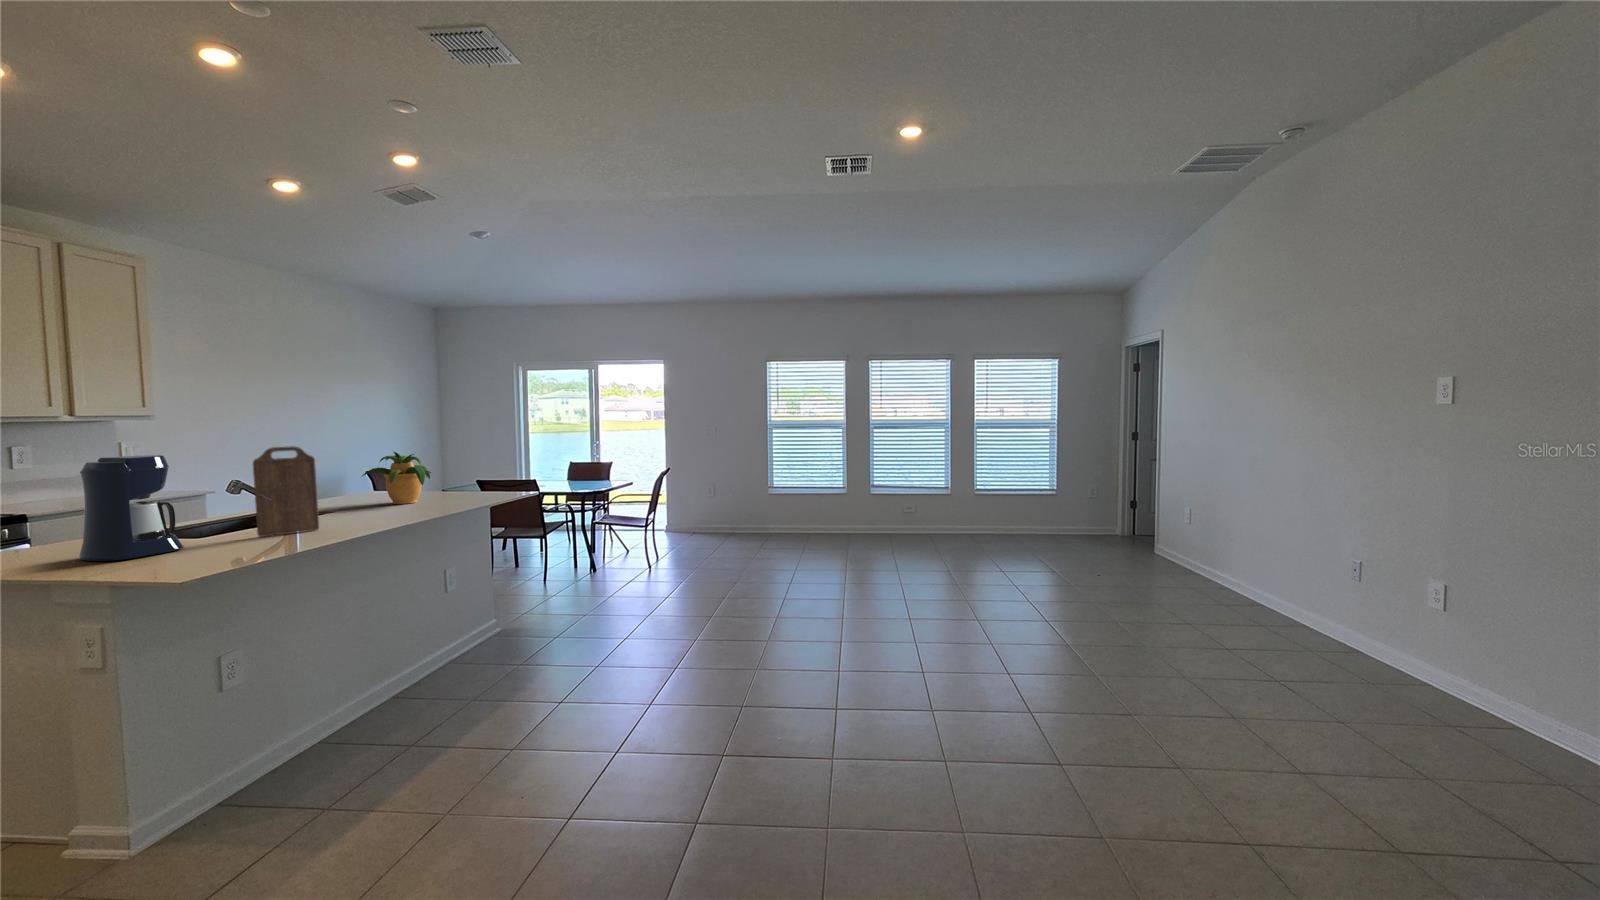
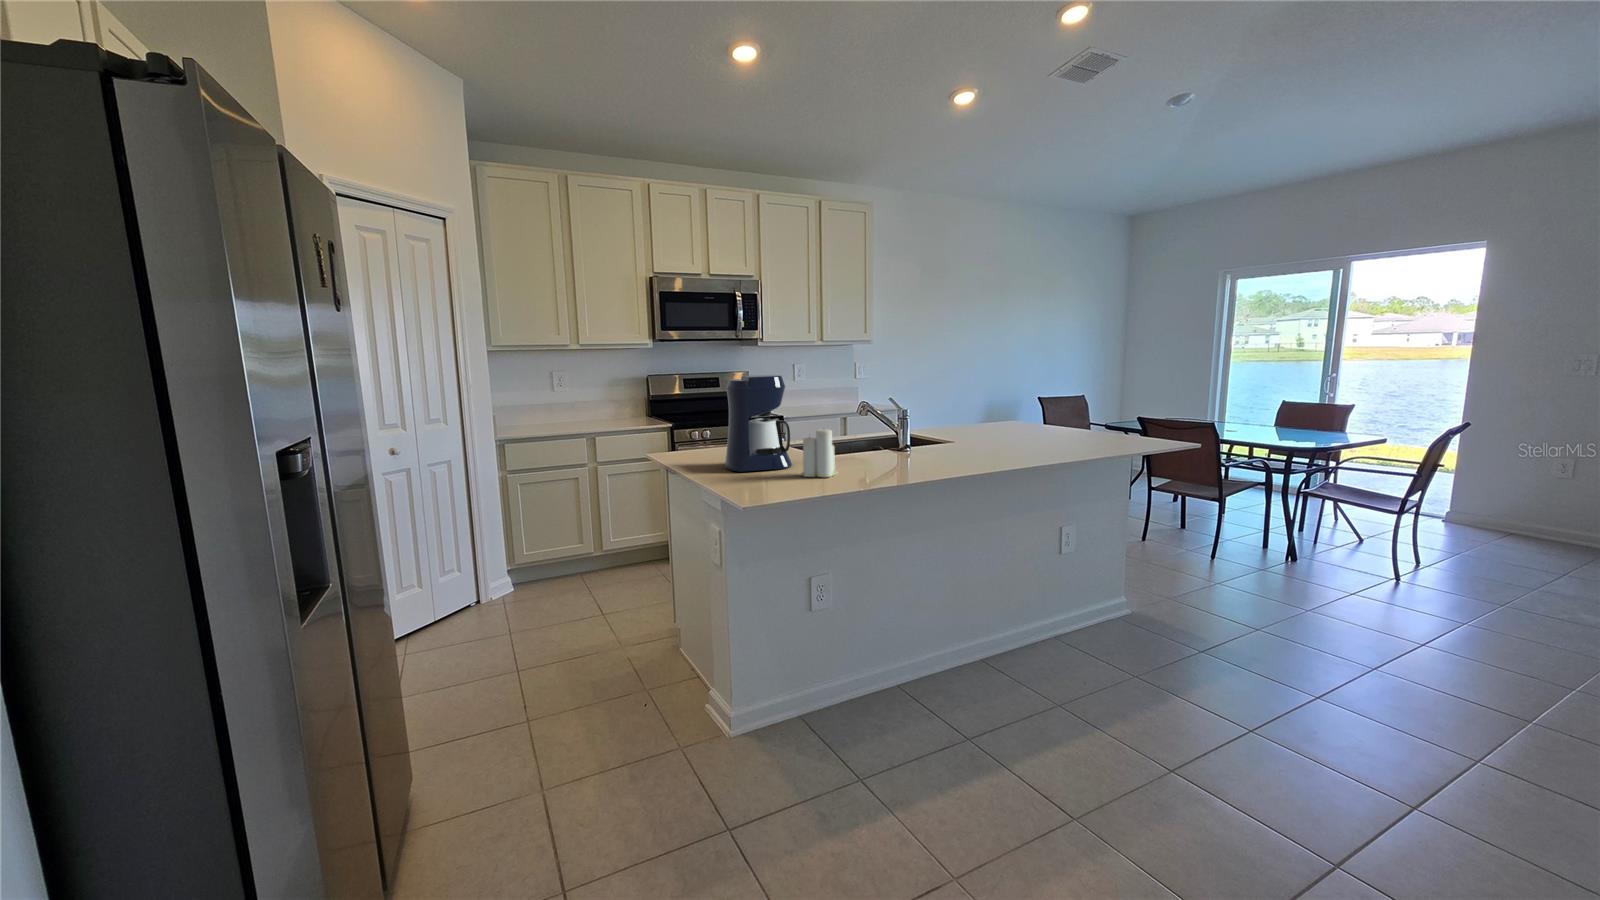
cutting board: present [253,446,319,537] -> none [853,371,908,465]
potted plant: present [363,452,433,504] -> none [983,380,1063,443]
candle: none [213,498,255,551] -> present [801,429,837,477]

